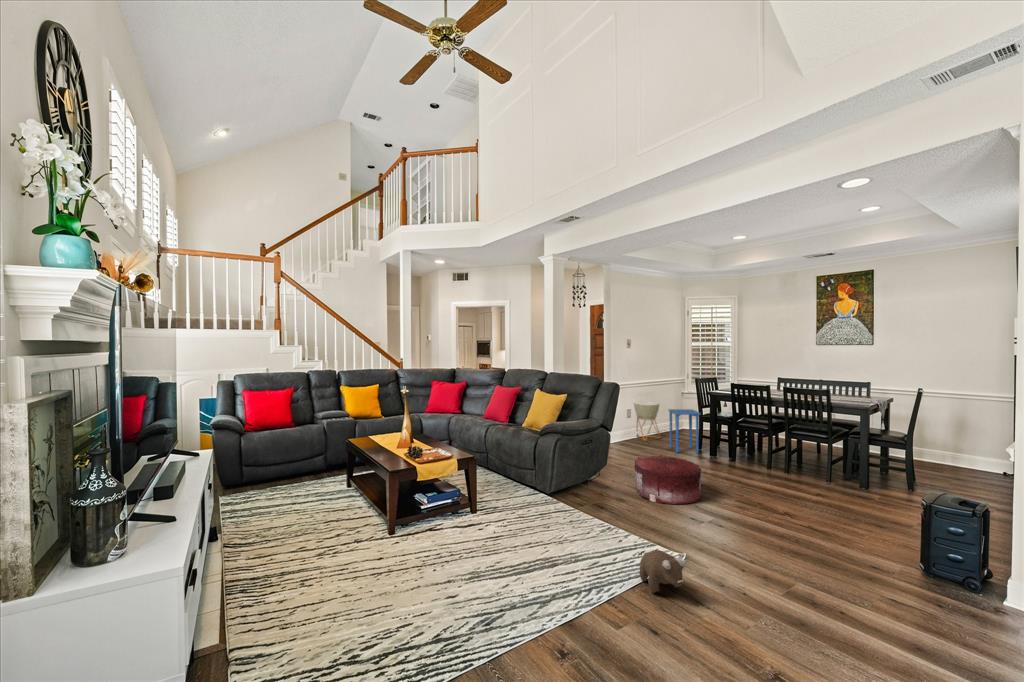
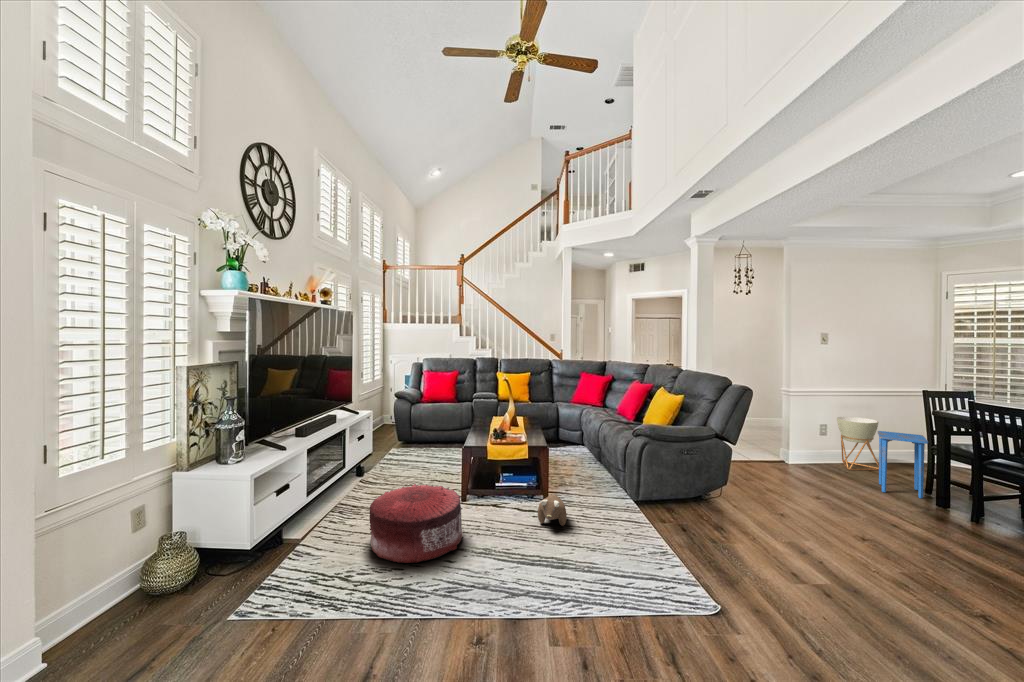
pouf: present [634,455,701,505] -> present [370,484,463,563]
plush toy: present [640,550,687,593] -> present [538,495,567,526]

